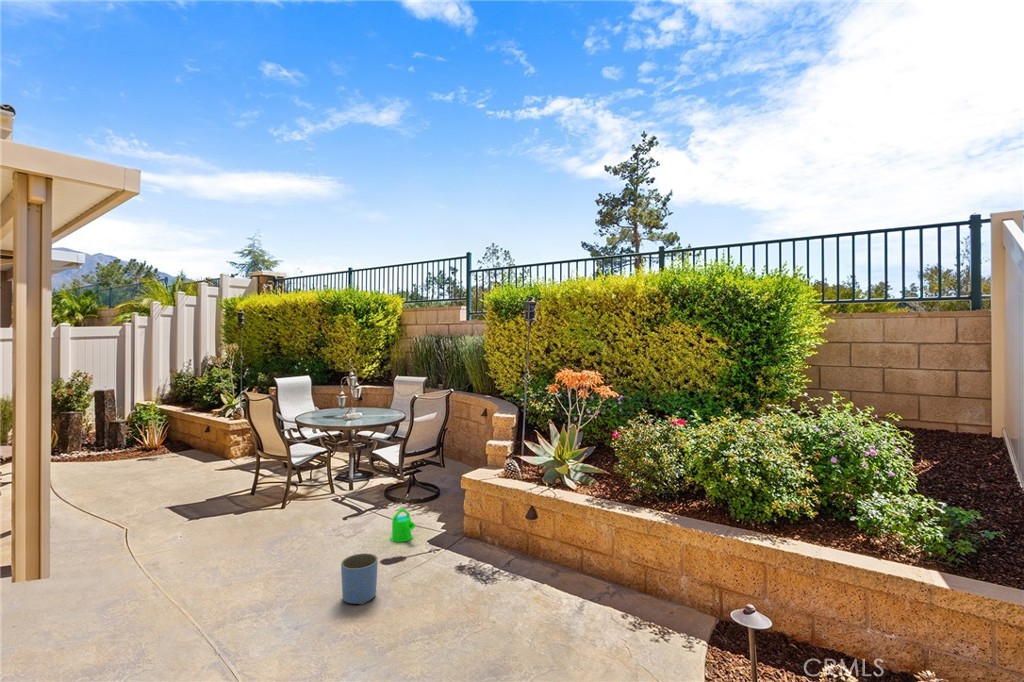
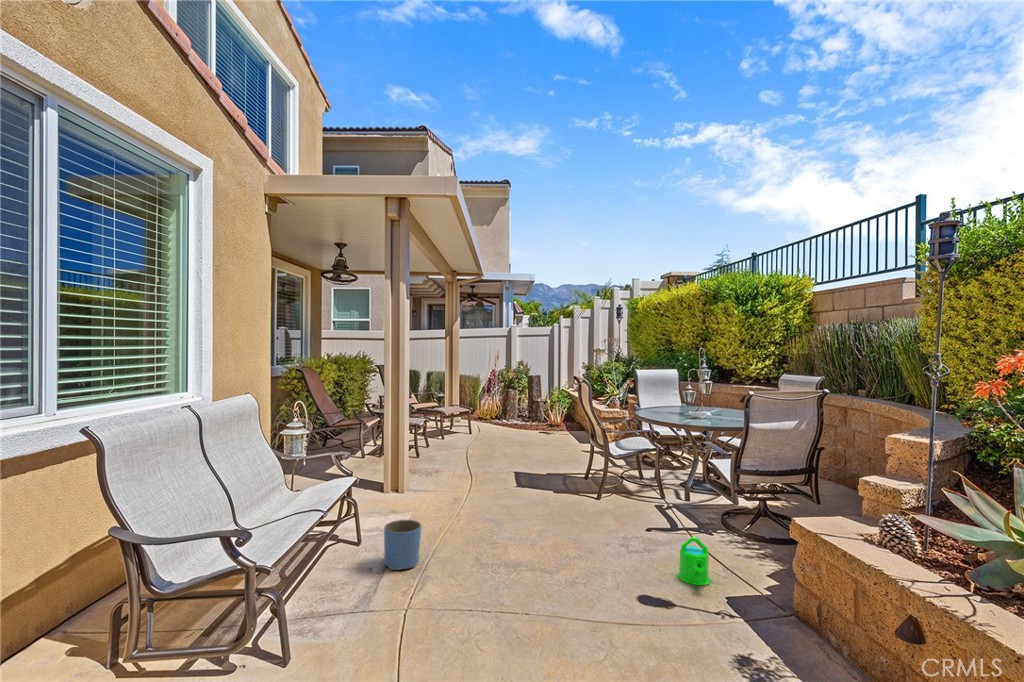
planter: present [341,553,378,604] -> present [384,520,421,570]

